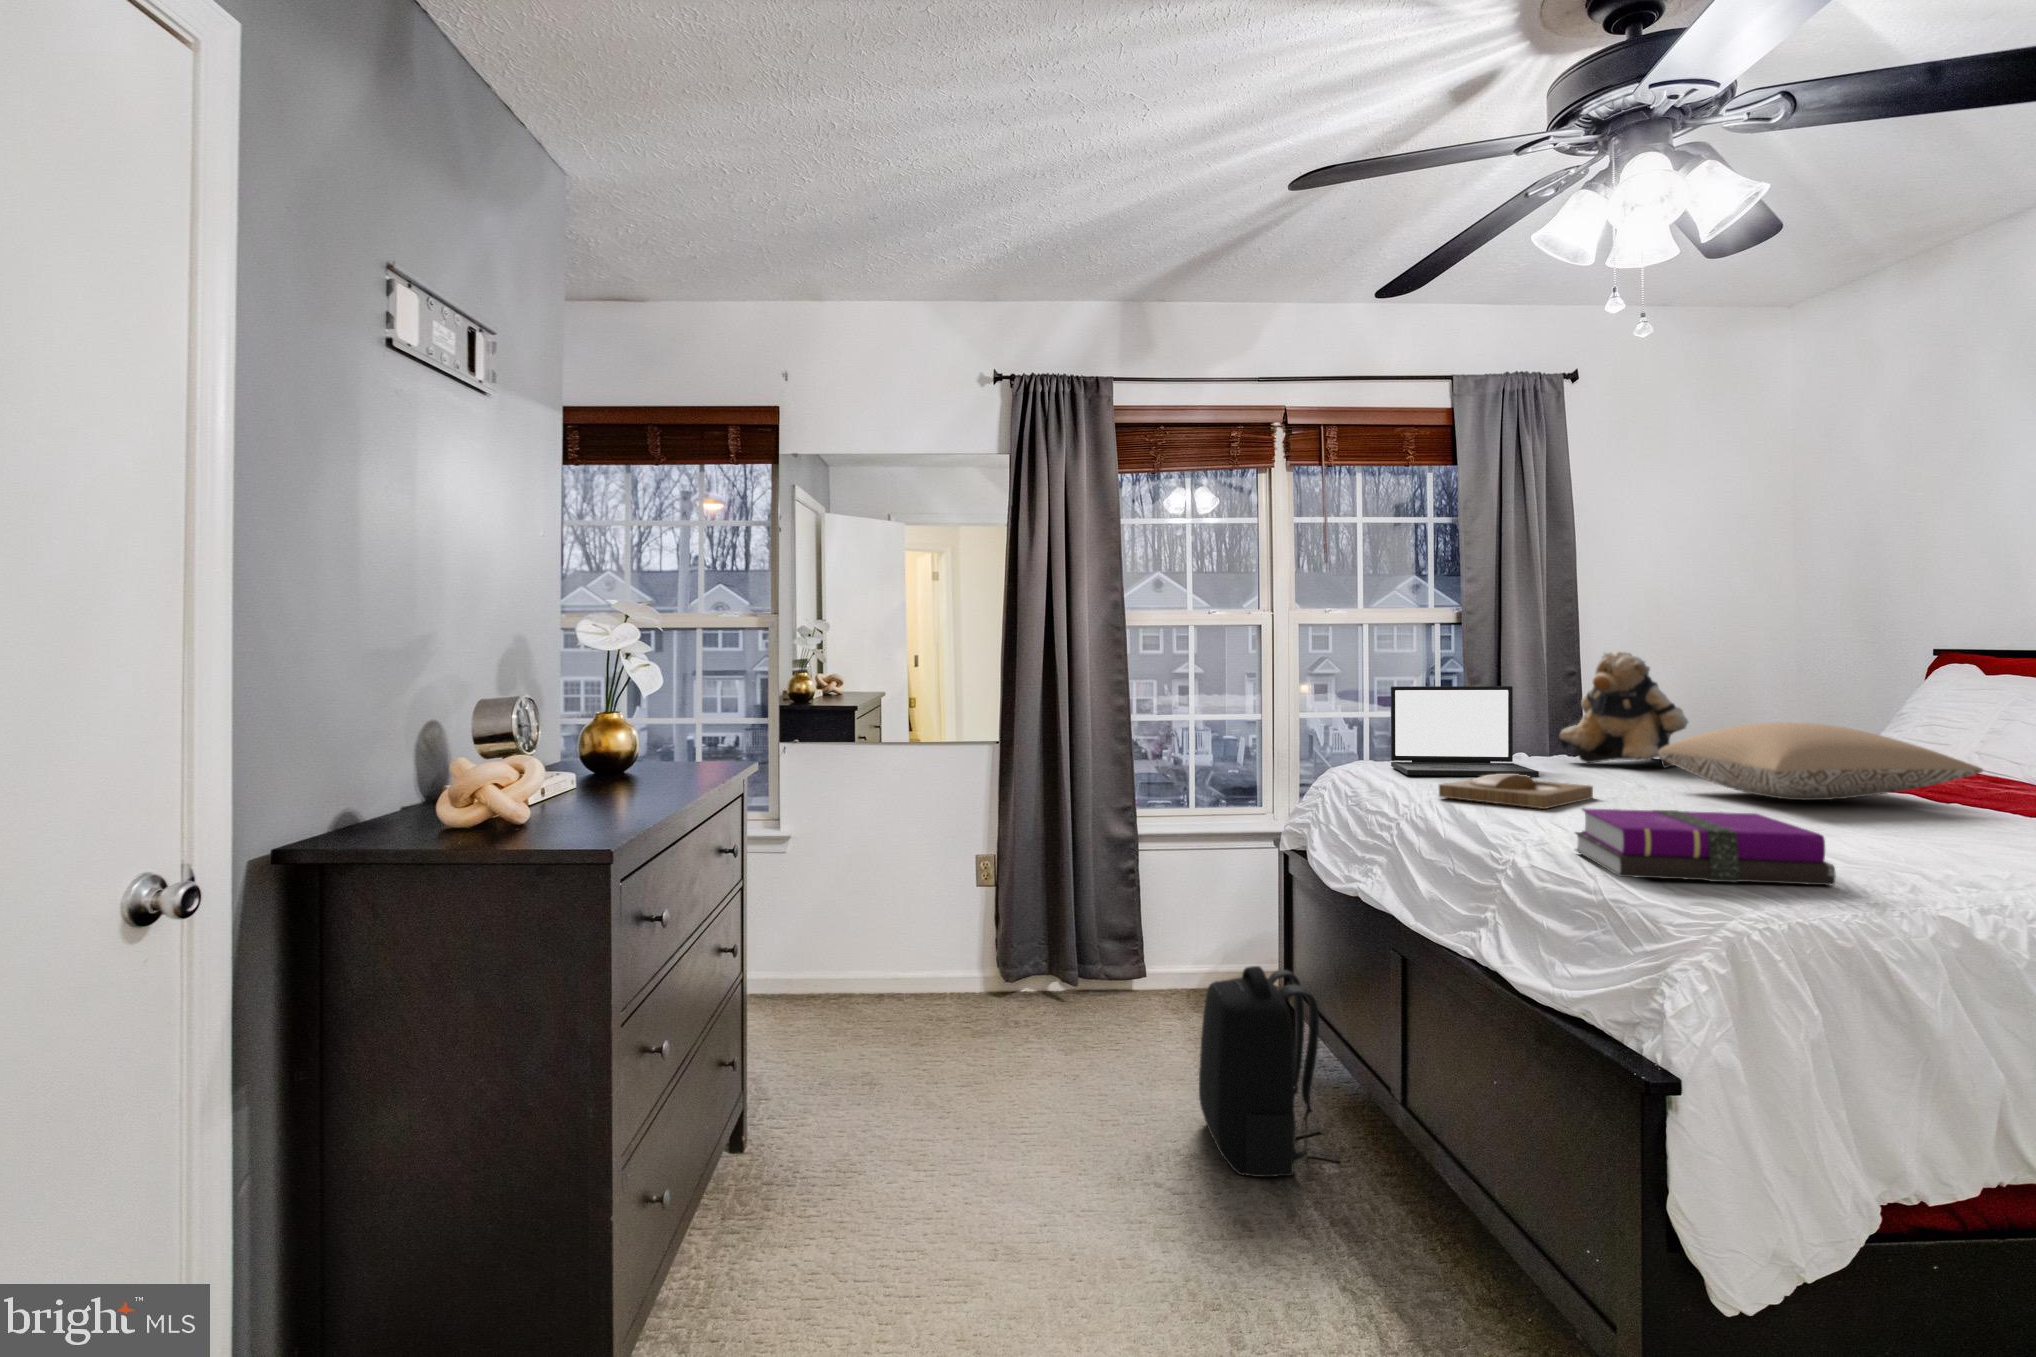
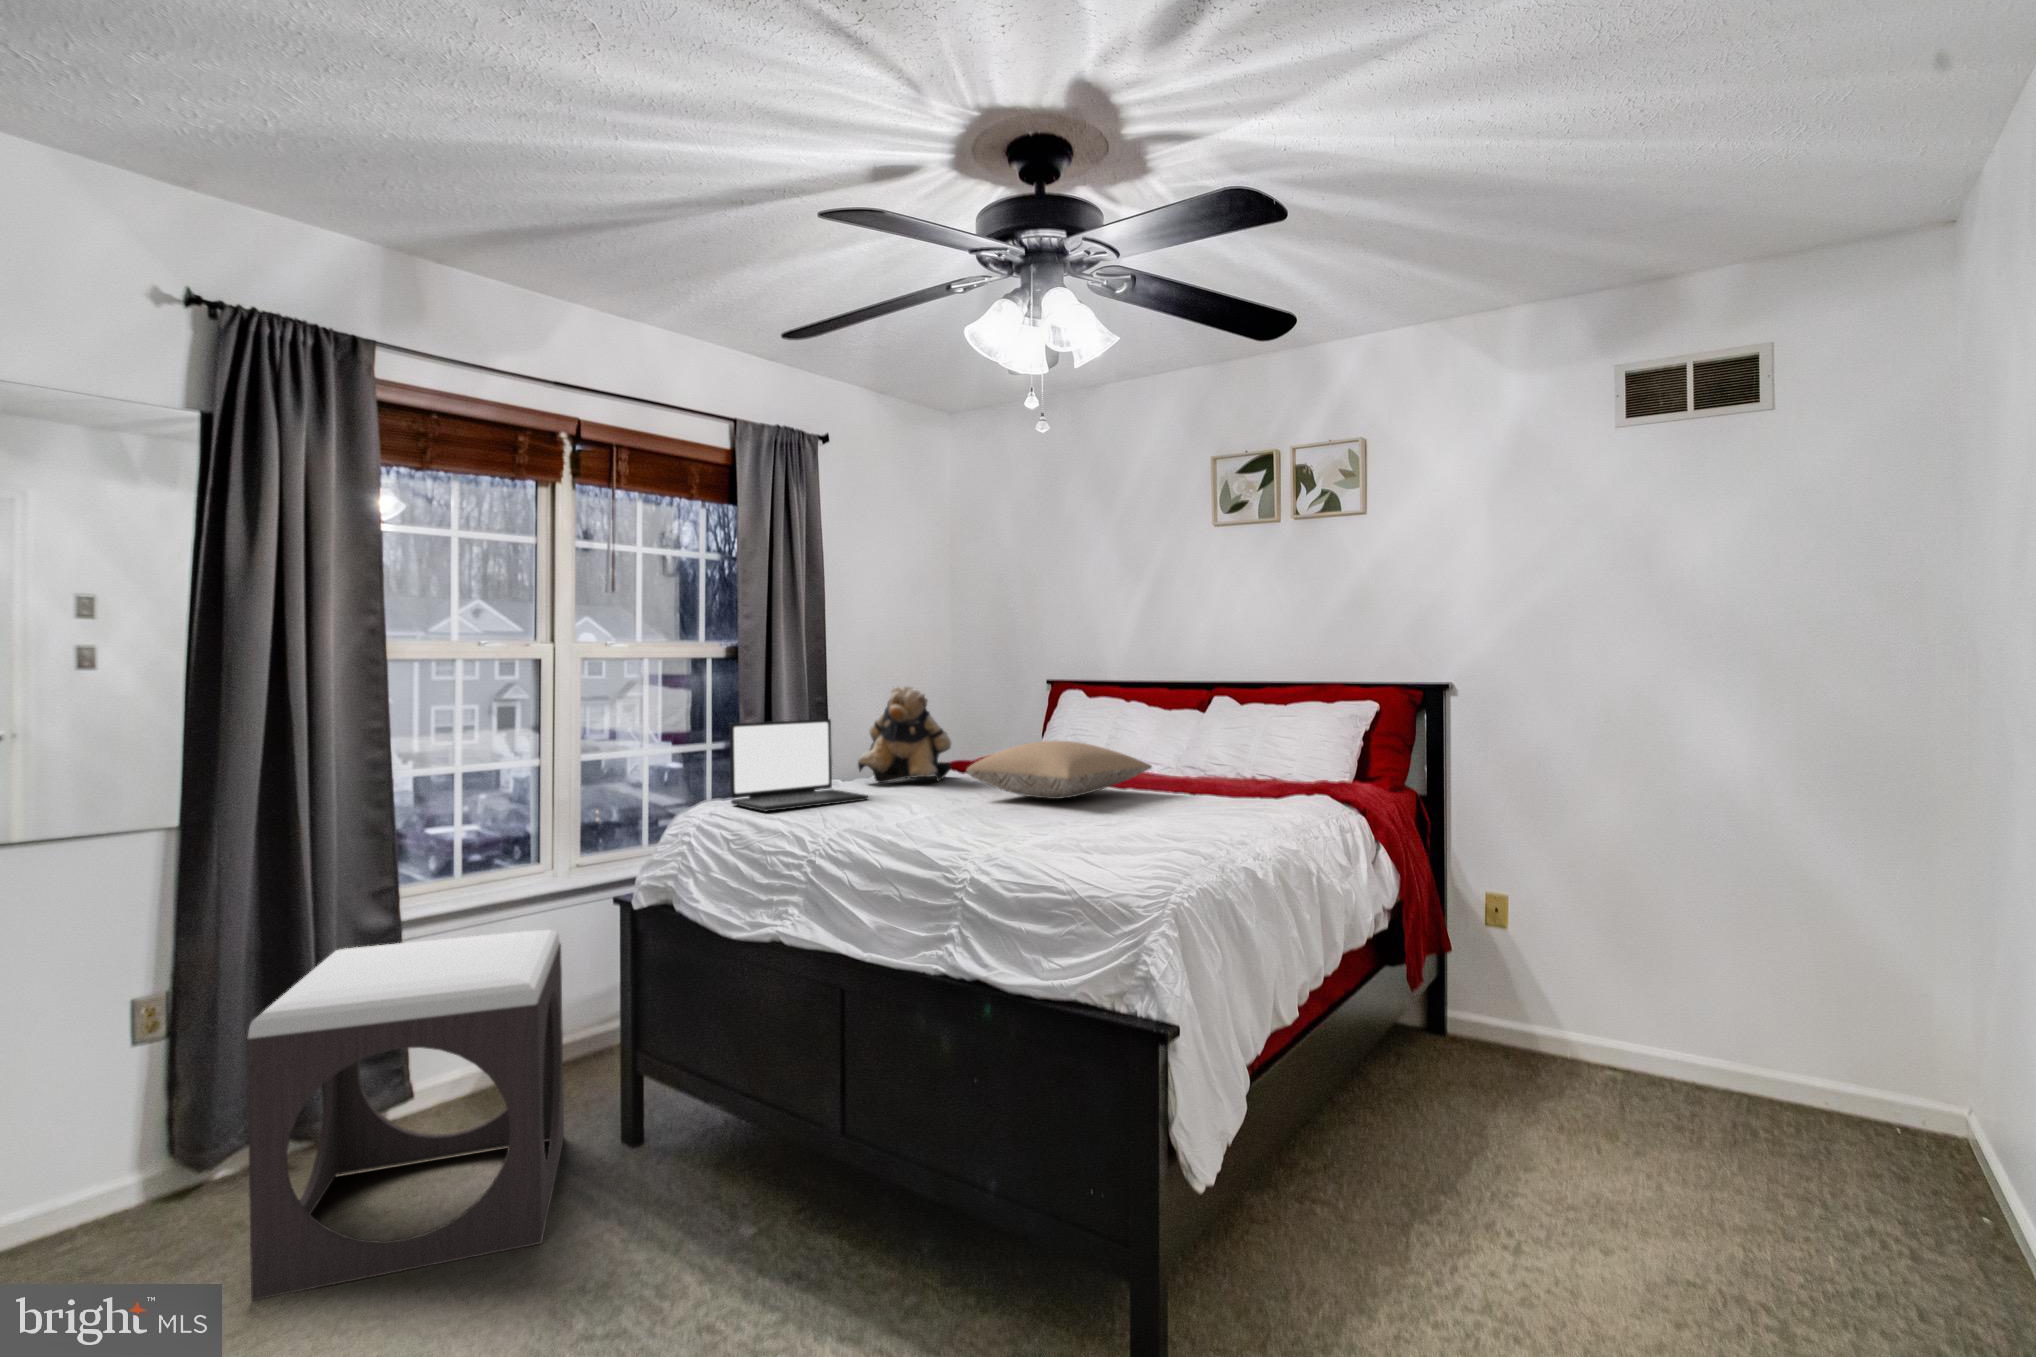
tray: present [1439,774,1593,809] -> none [834,800,942,830]
notebook: present [1575,809,1836,886] -> none [1020,813,1191,877]
footstool: none [1001,841,1232,1102] -> present [247,930,564,1300]
backpack: present [1199,966,1339,1177] -> none [594,1039,762,1284]

